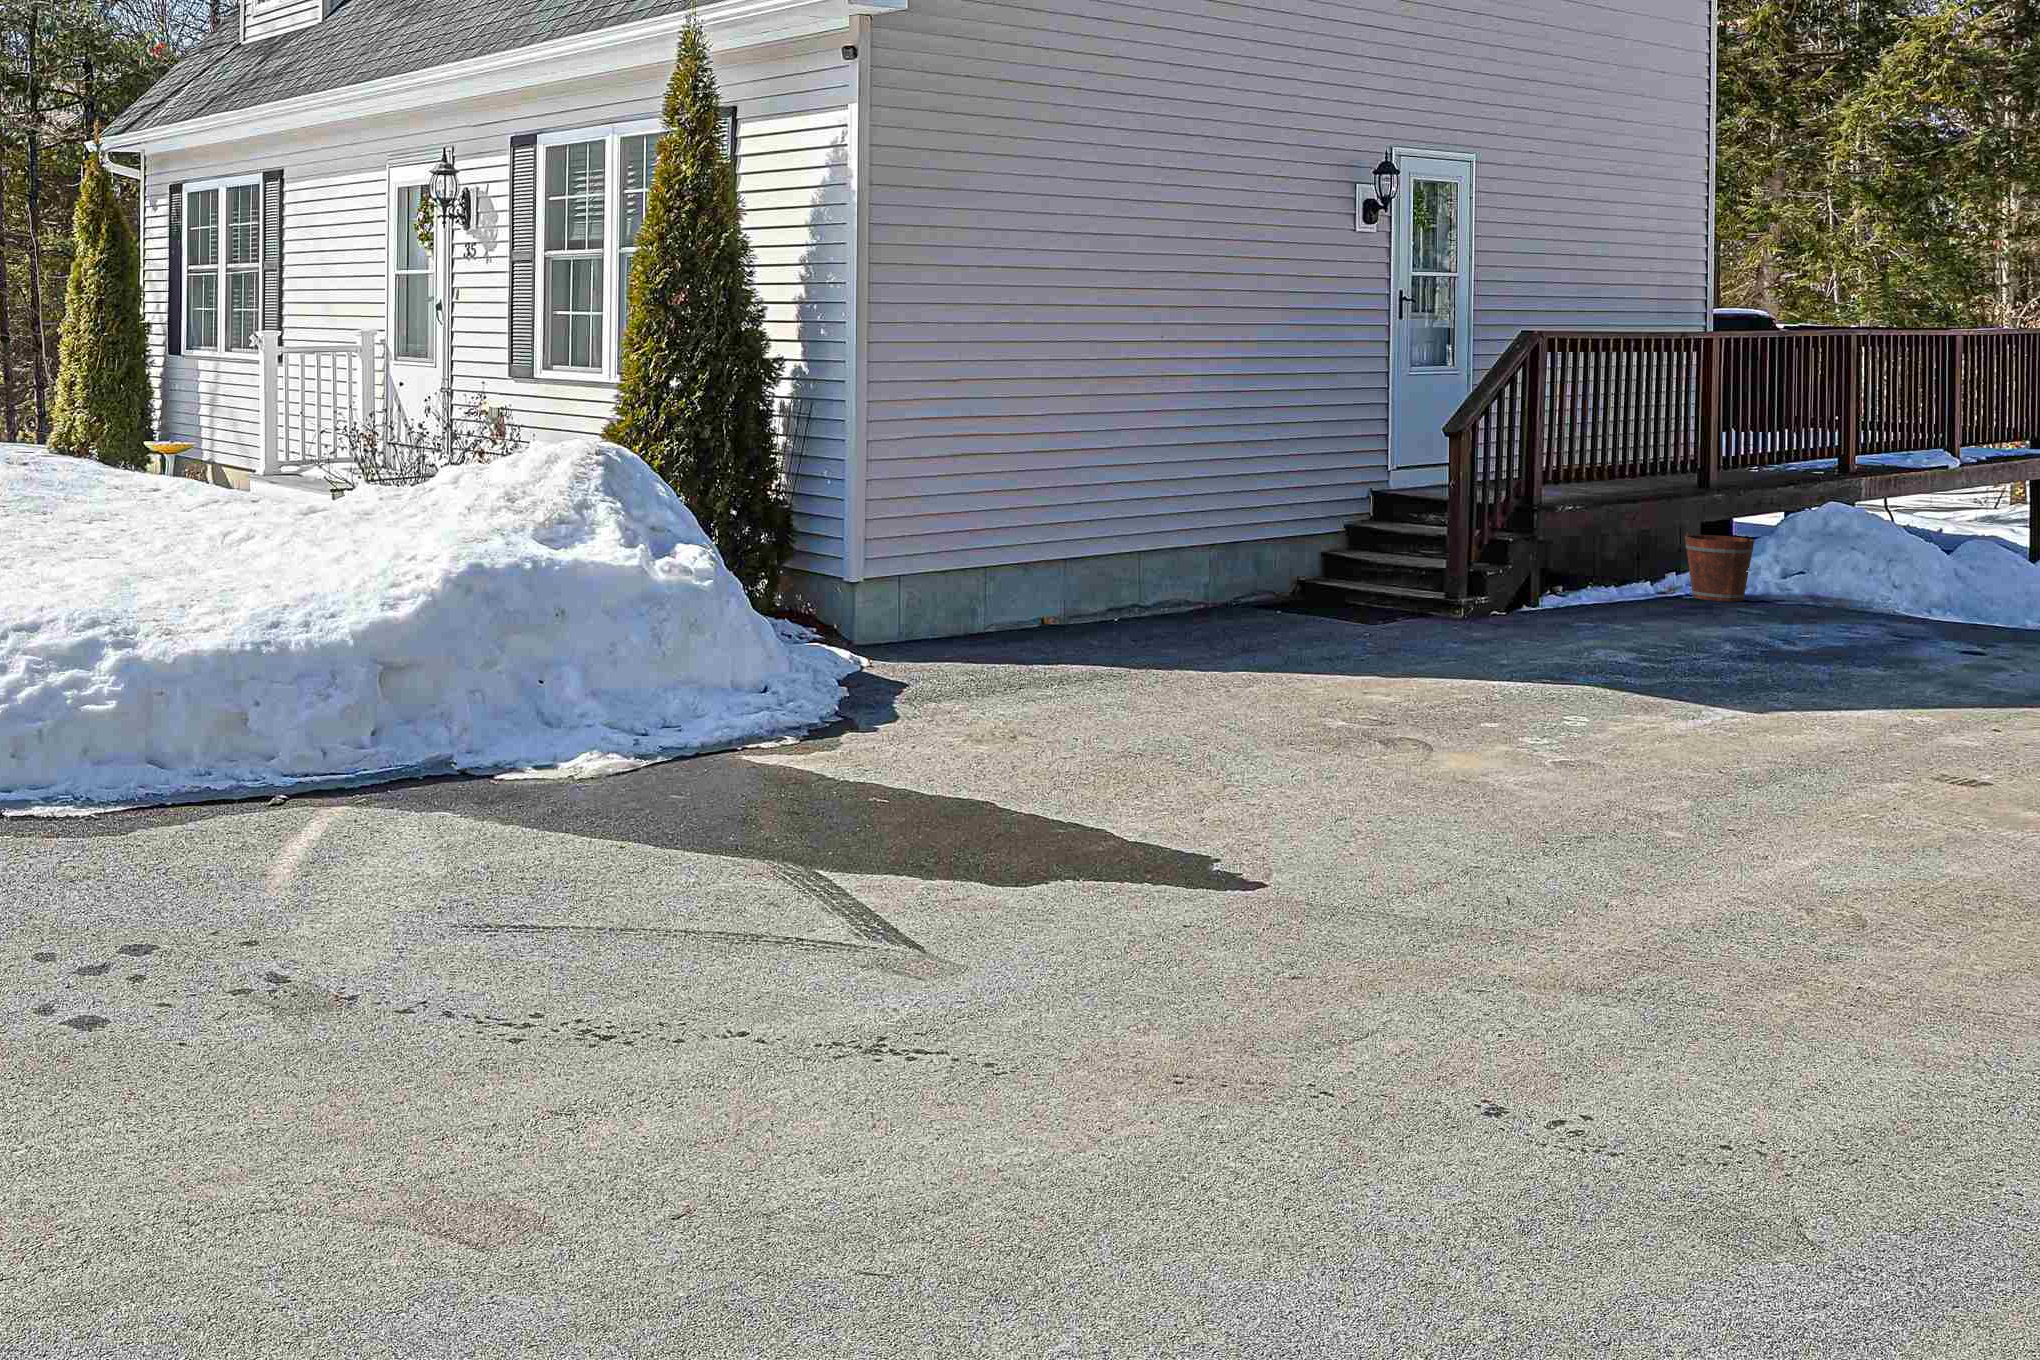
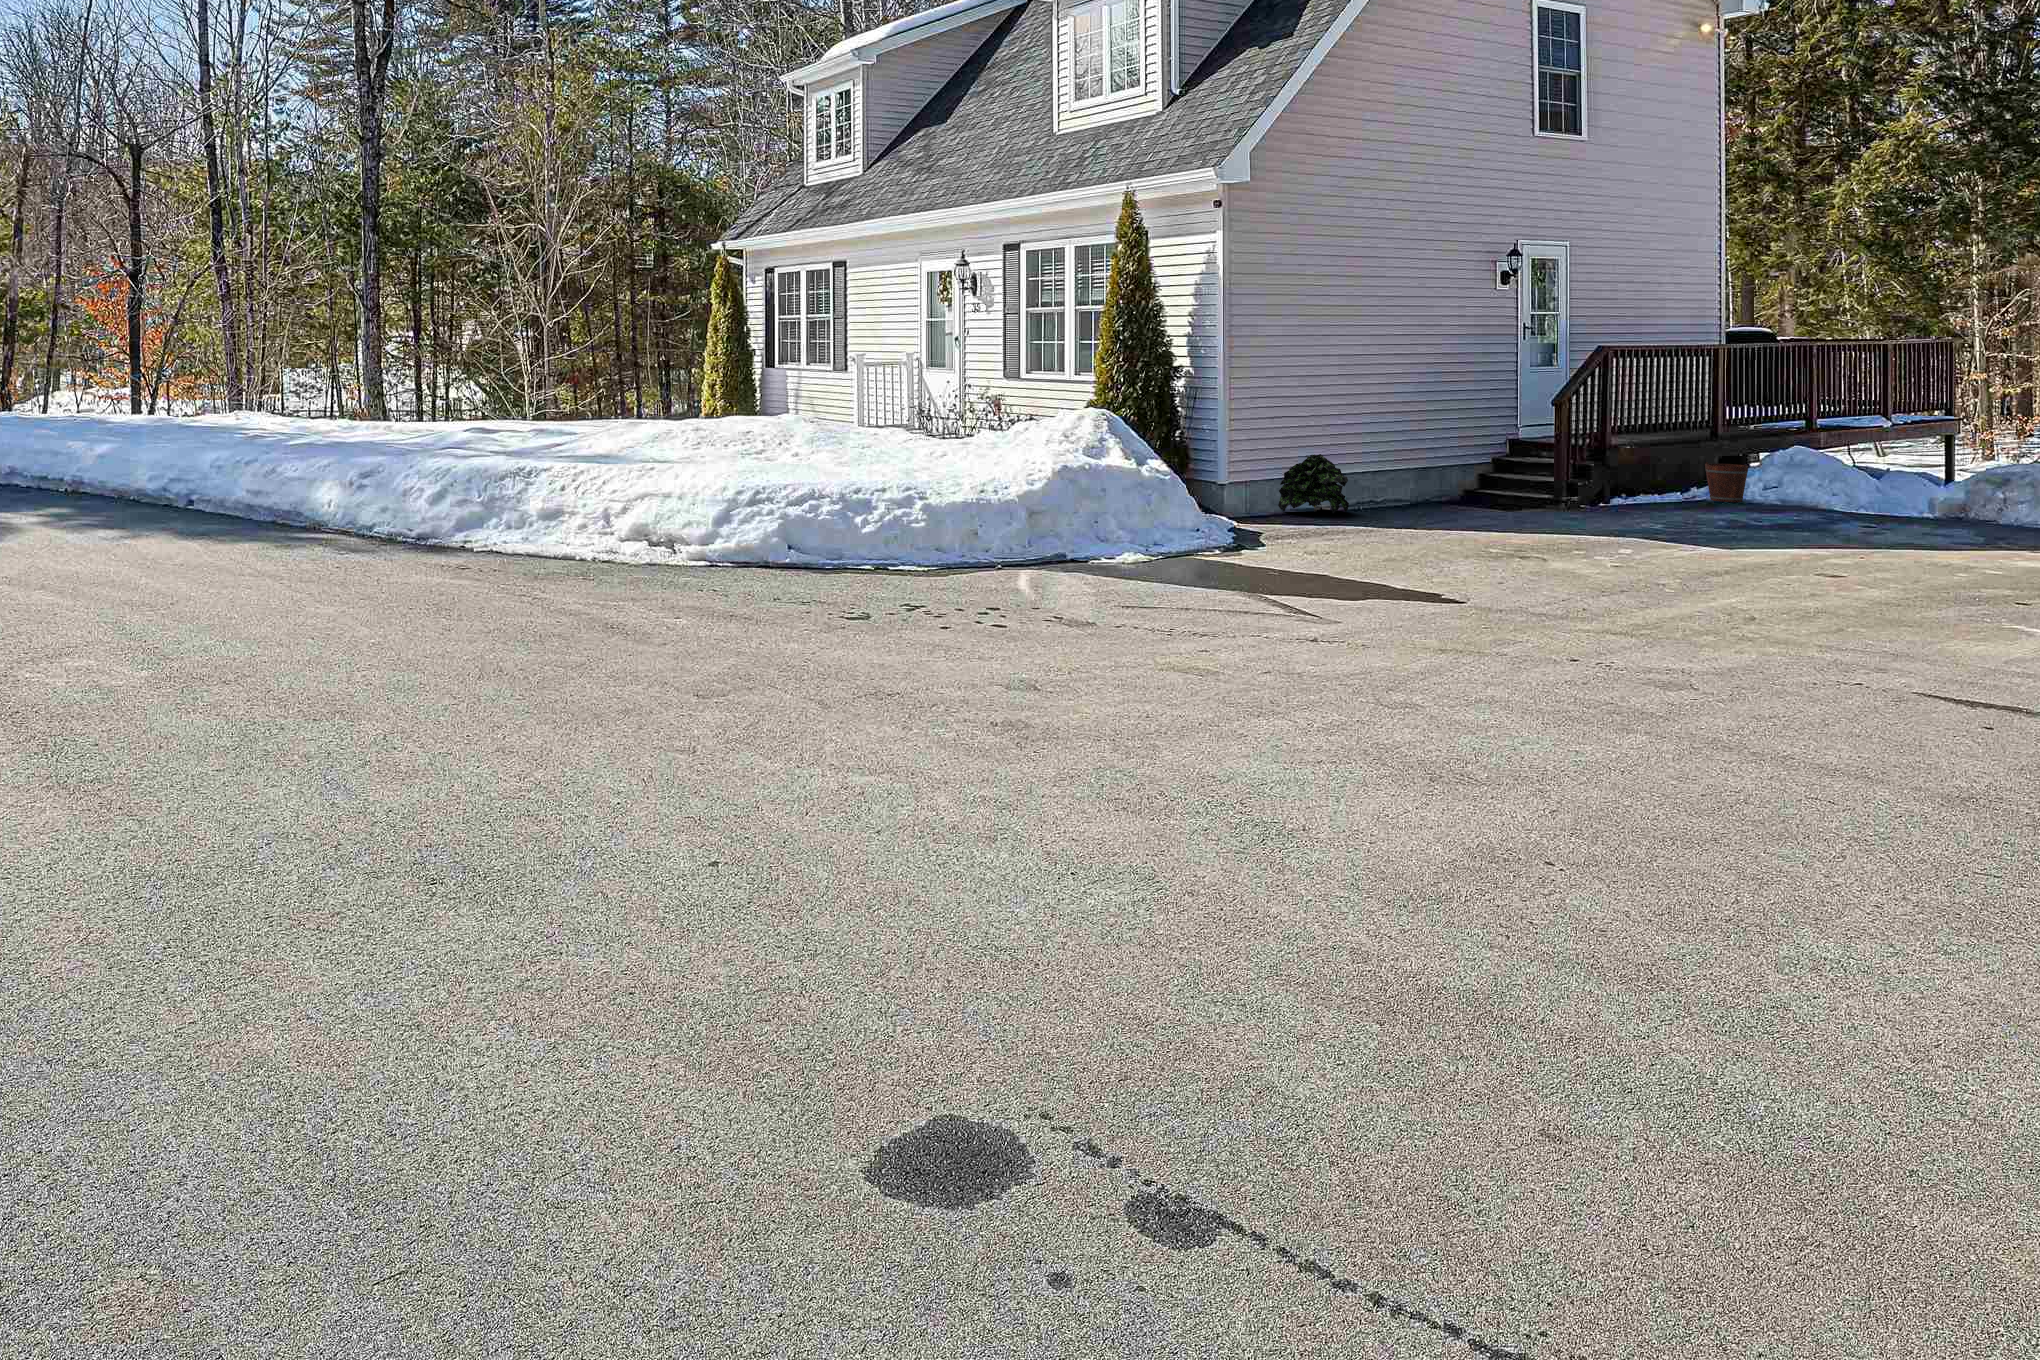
potted plant: none [954,525,1079,641] -> present [1278,454,1349,513]

